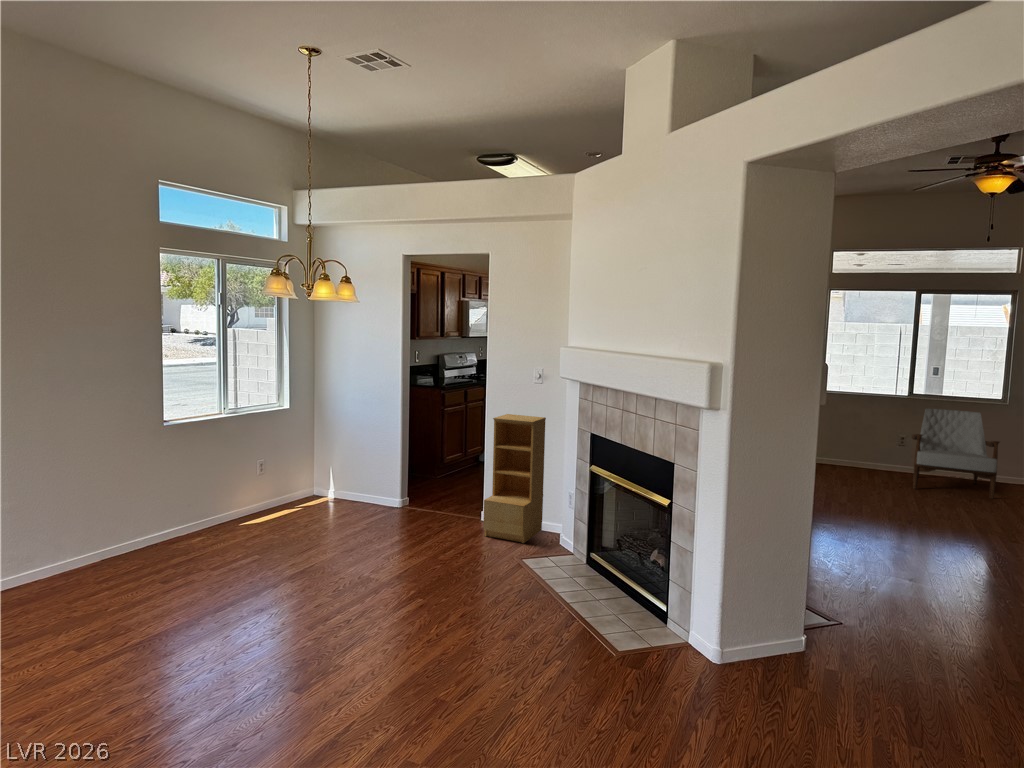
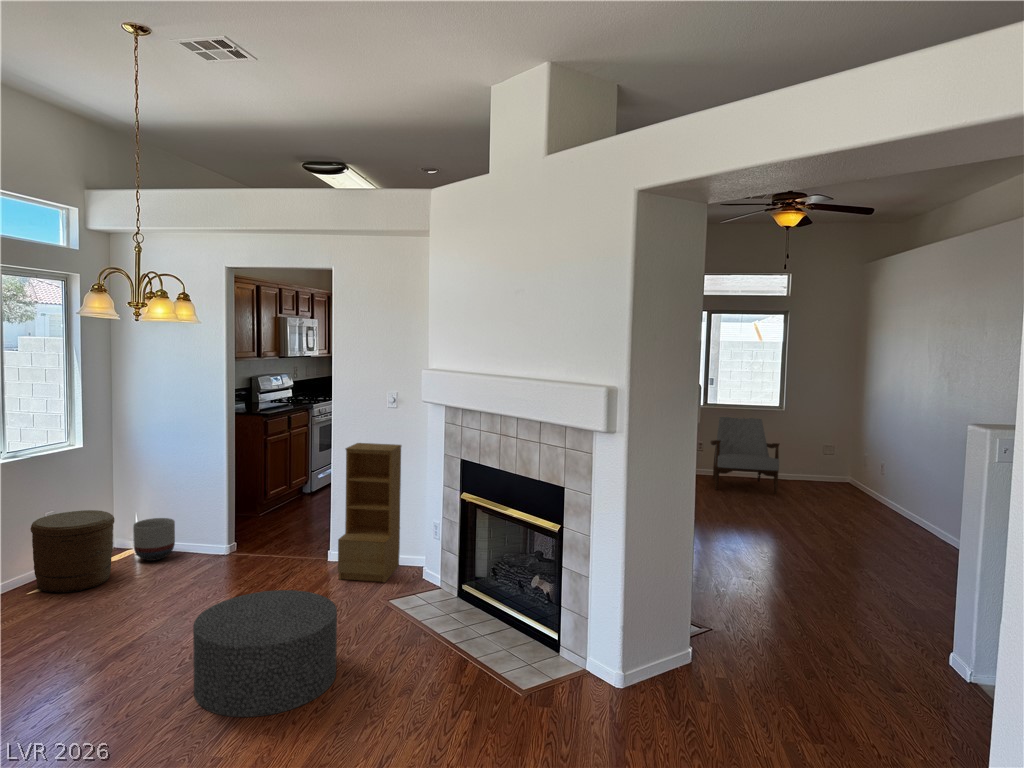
woven basket: none [251,459,312,523] -> present [30,510,114,593]
planter: none [329,470,360,505] -> present [133,518,175,561]
ottoman: none [340,534,458,635] -> present [193,590,337,717]

